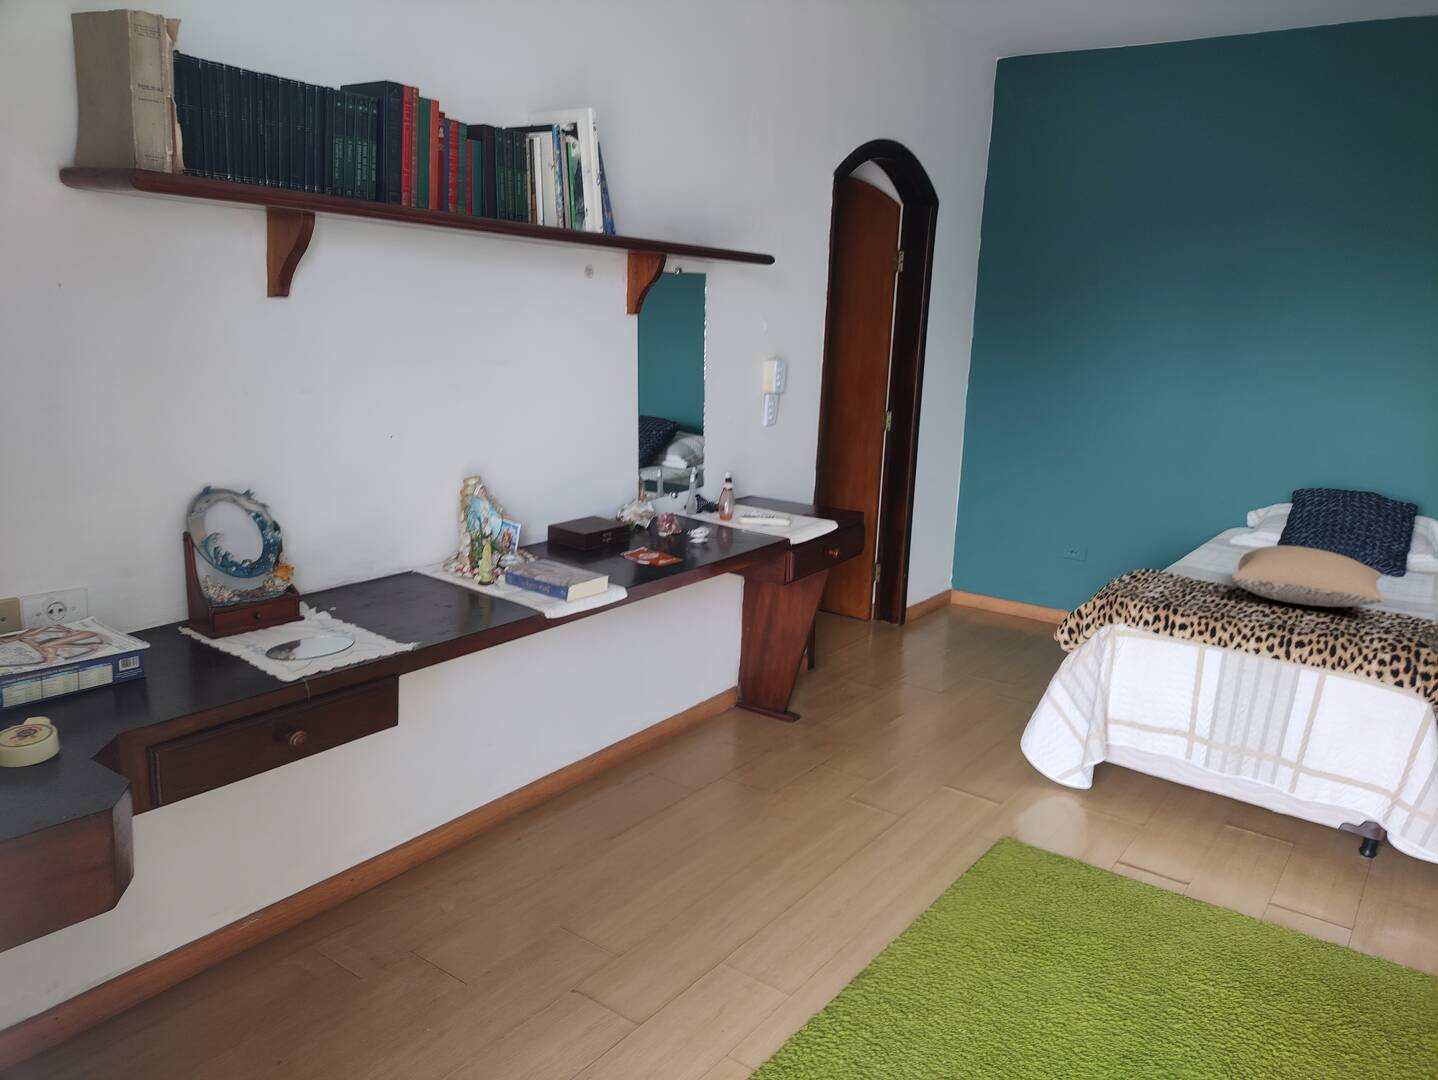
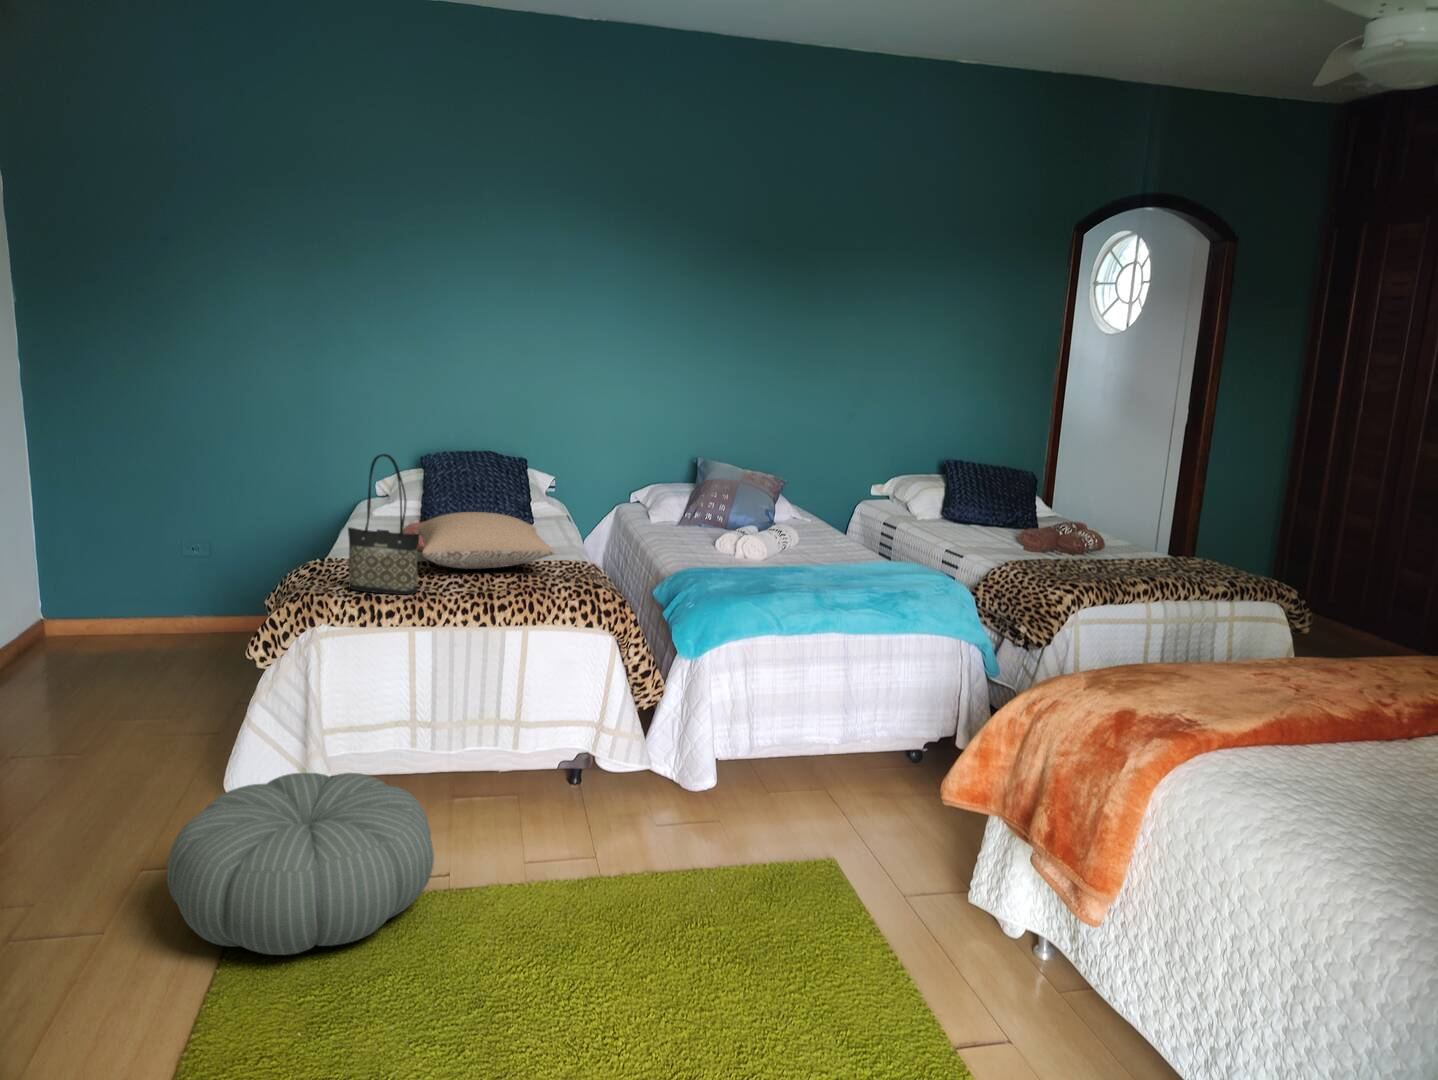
tote bag: none [1152,478,1225,613] -> present [348,454,420,595]
pouf: none [949,740,1170,894] -> present [167,773,434,955]

